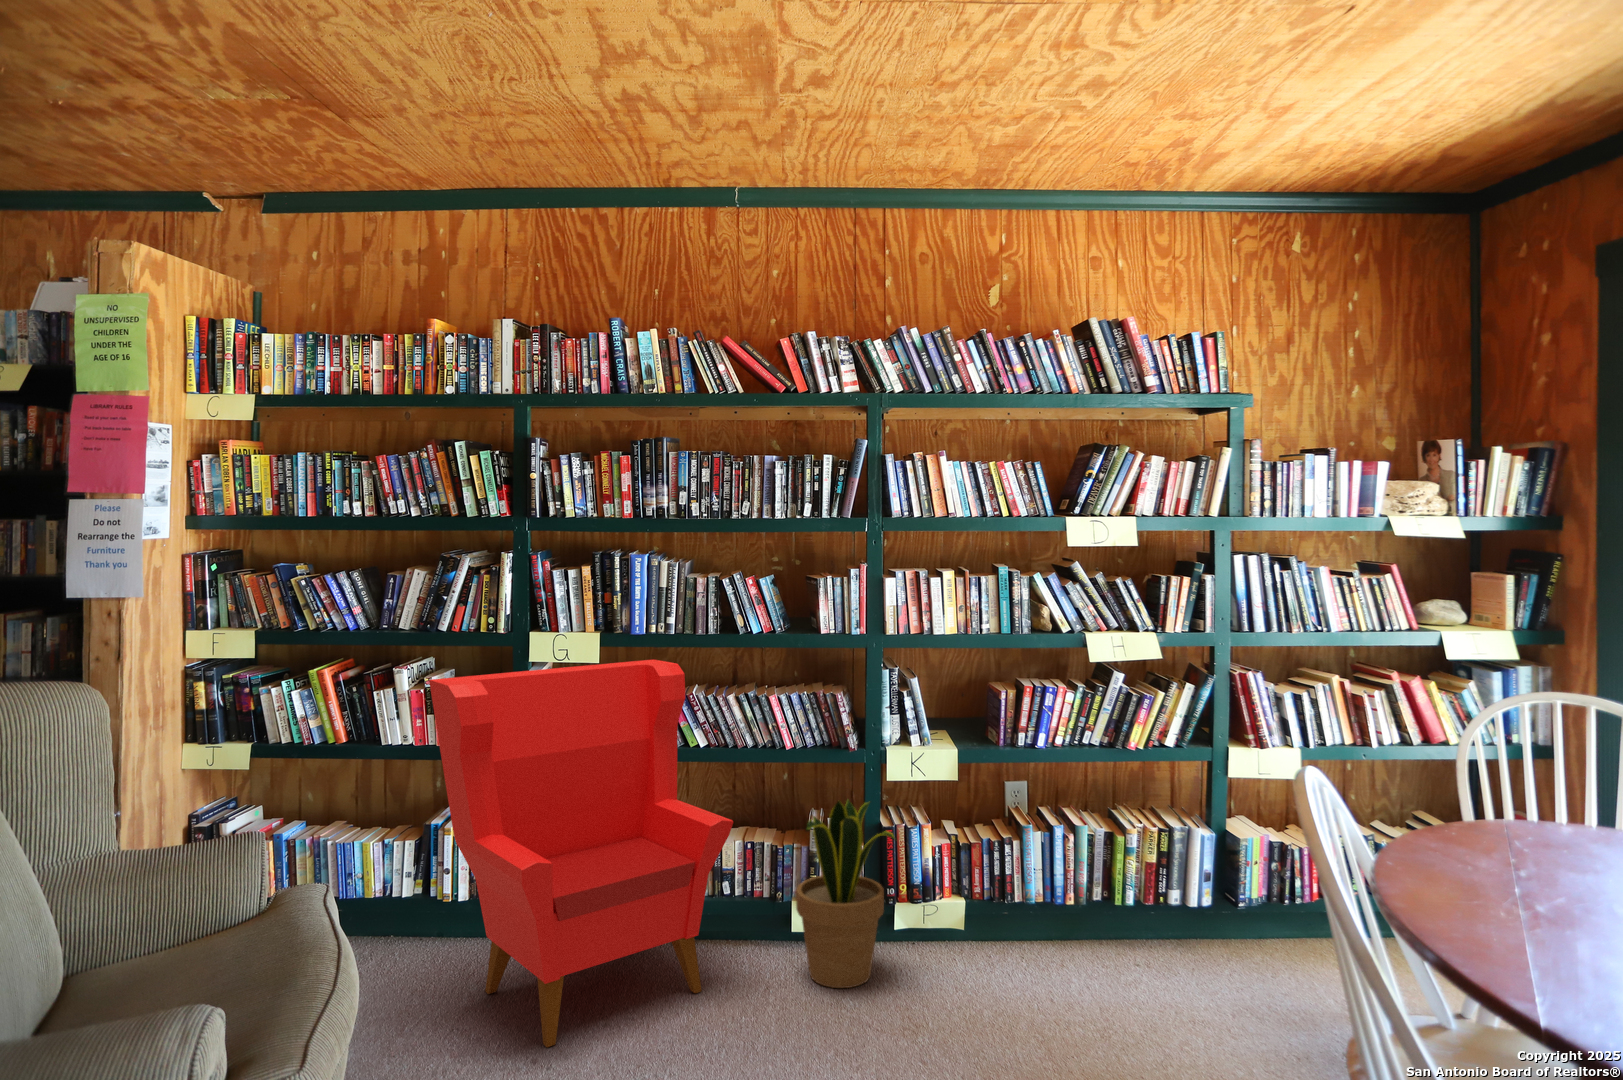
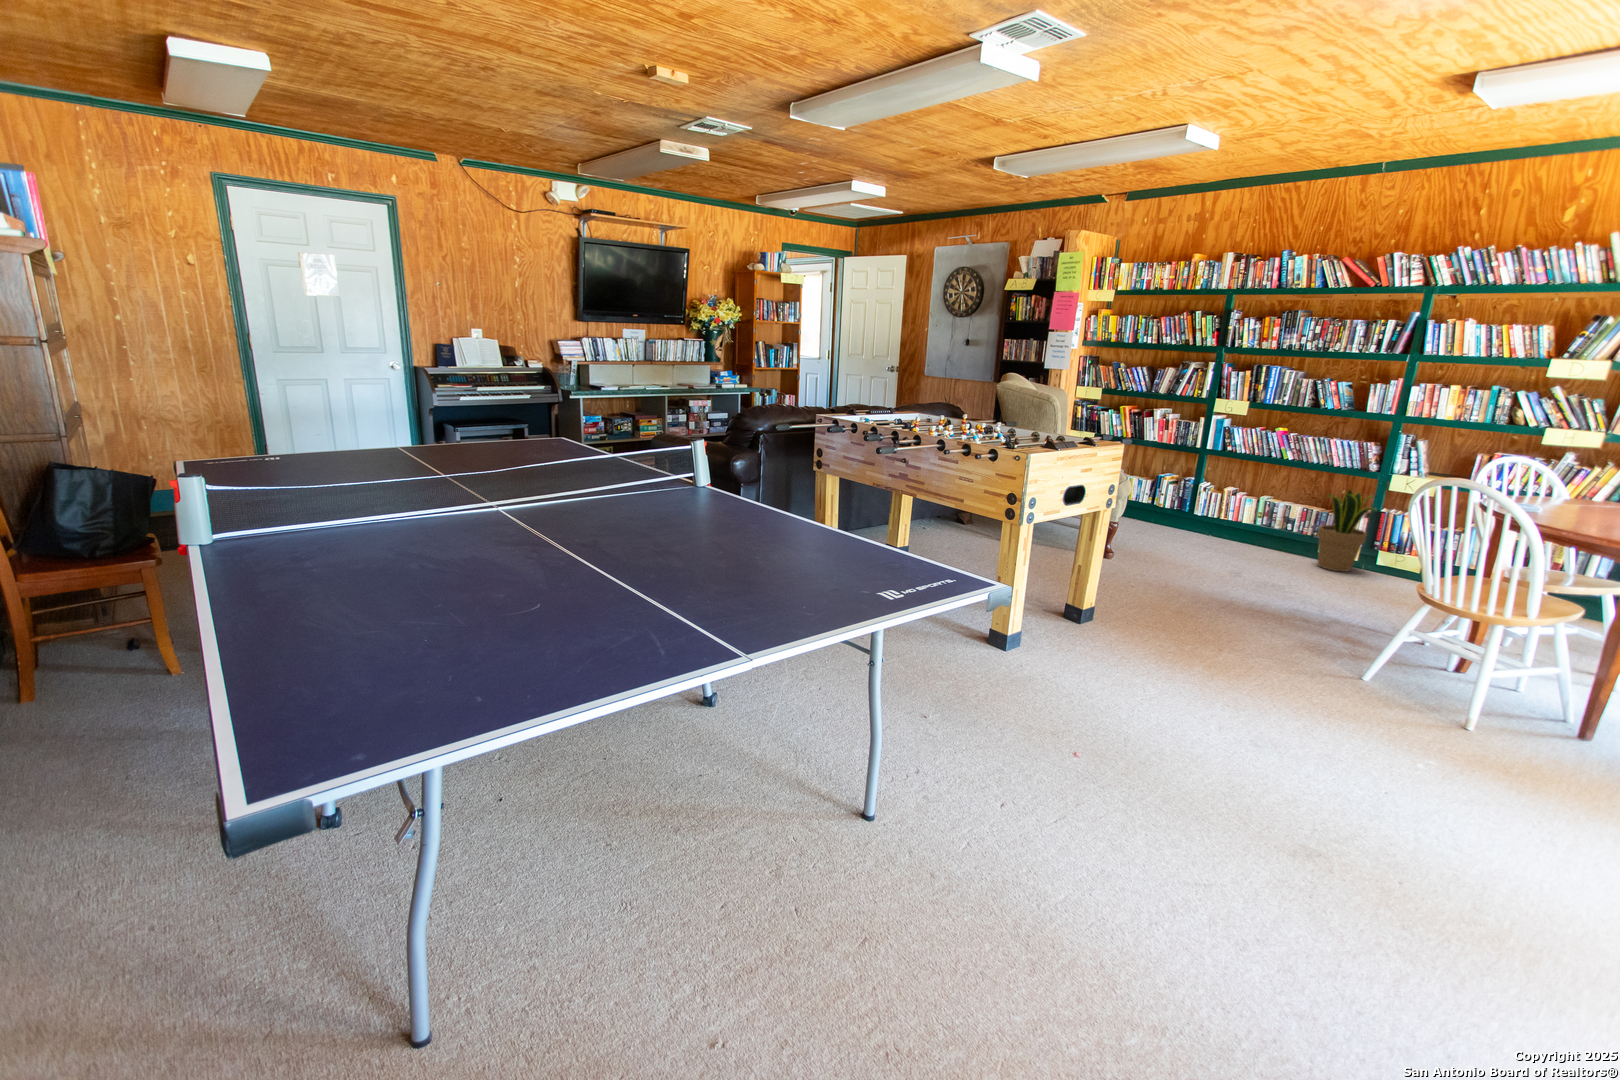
armchair: present [429,659,733,1047] -> none [1167,412,1292,556]

